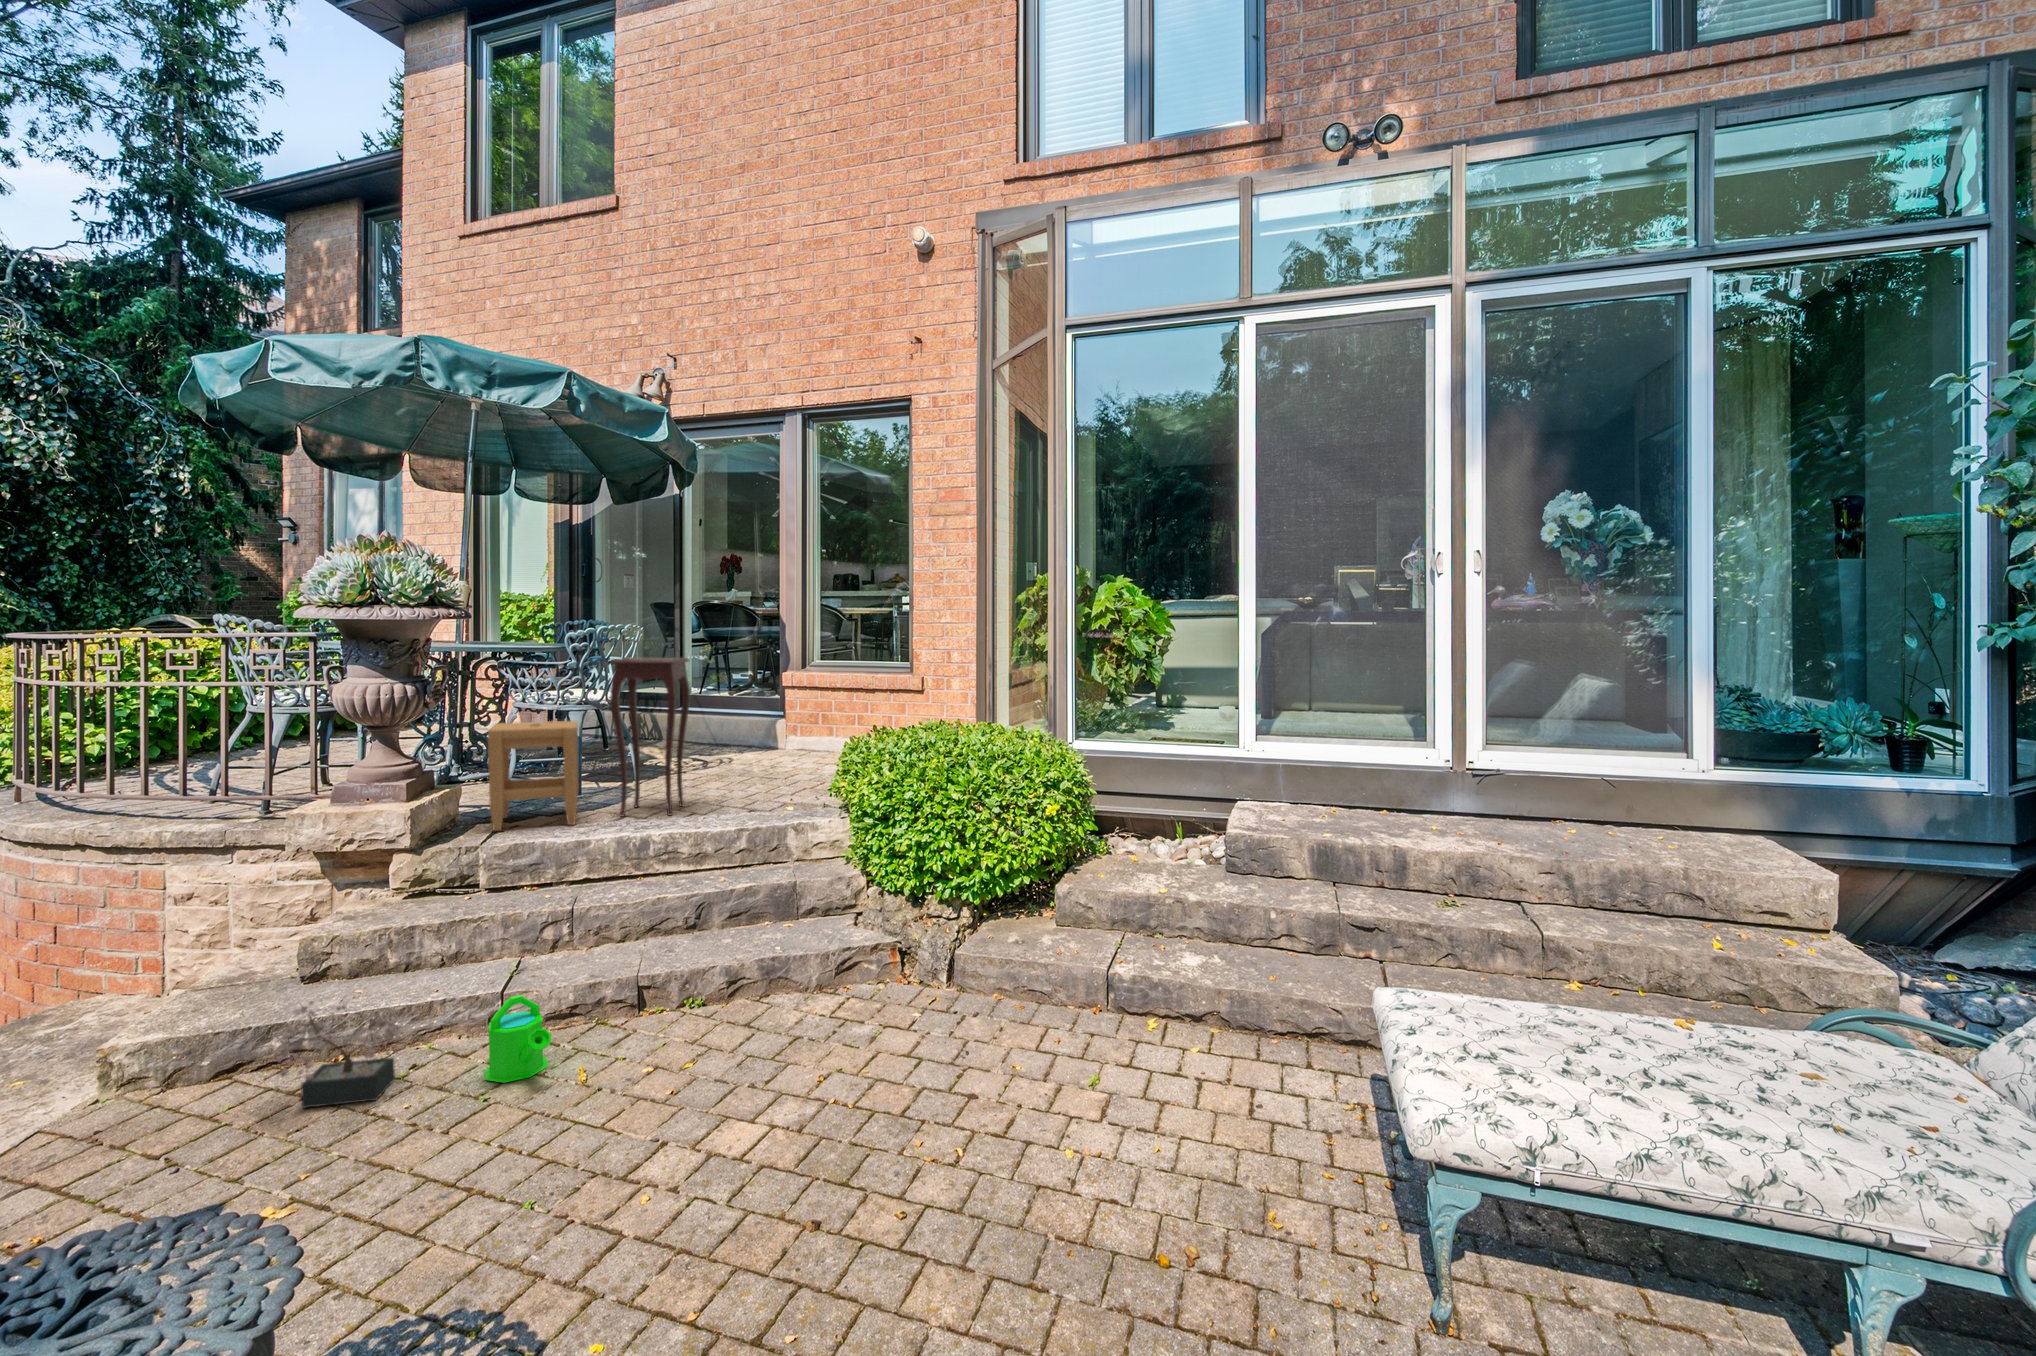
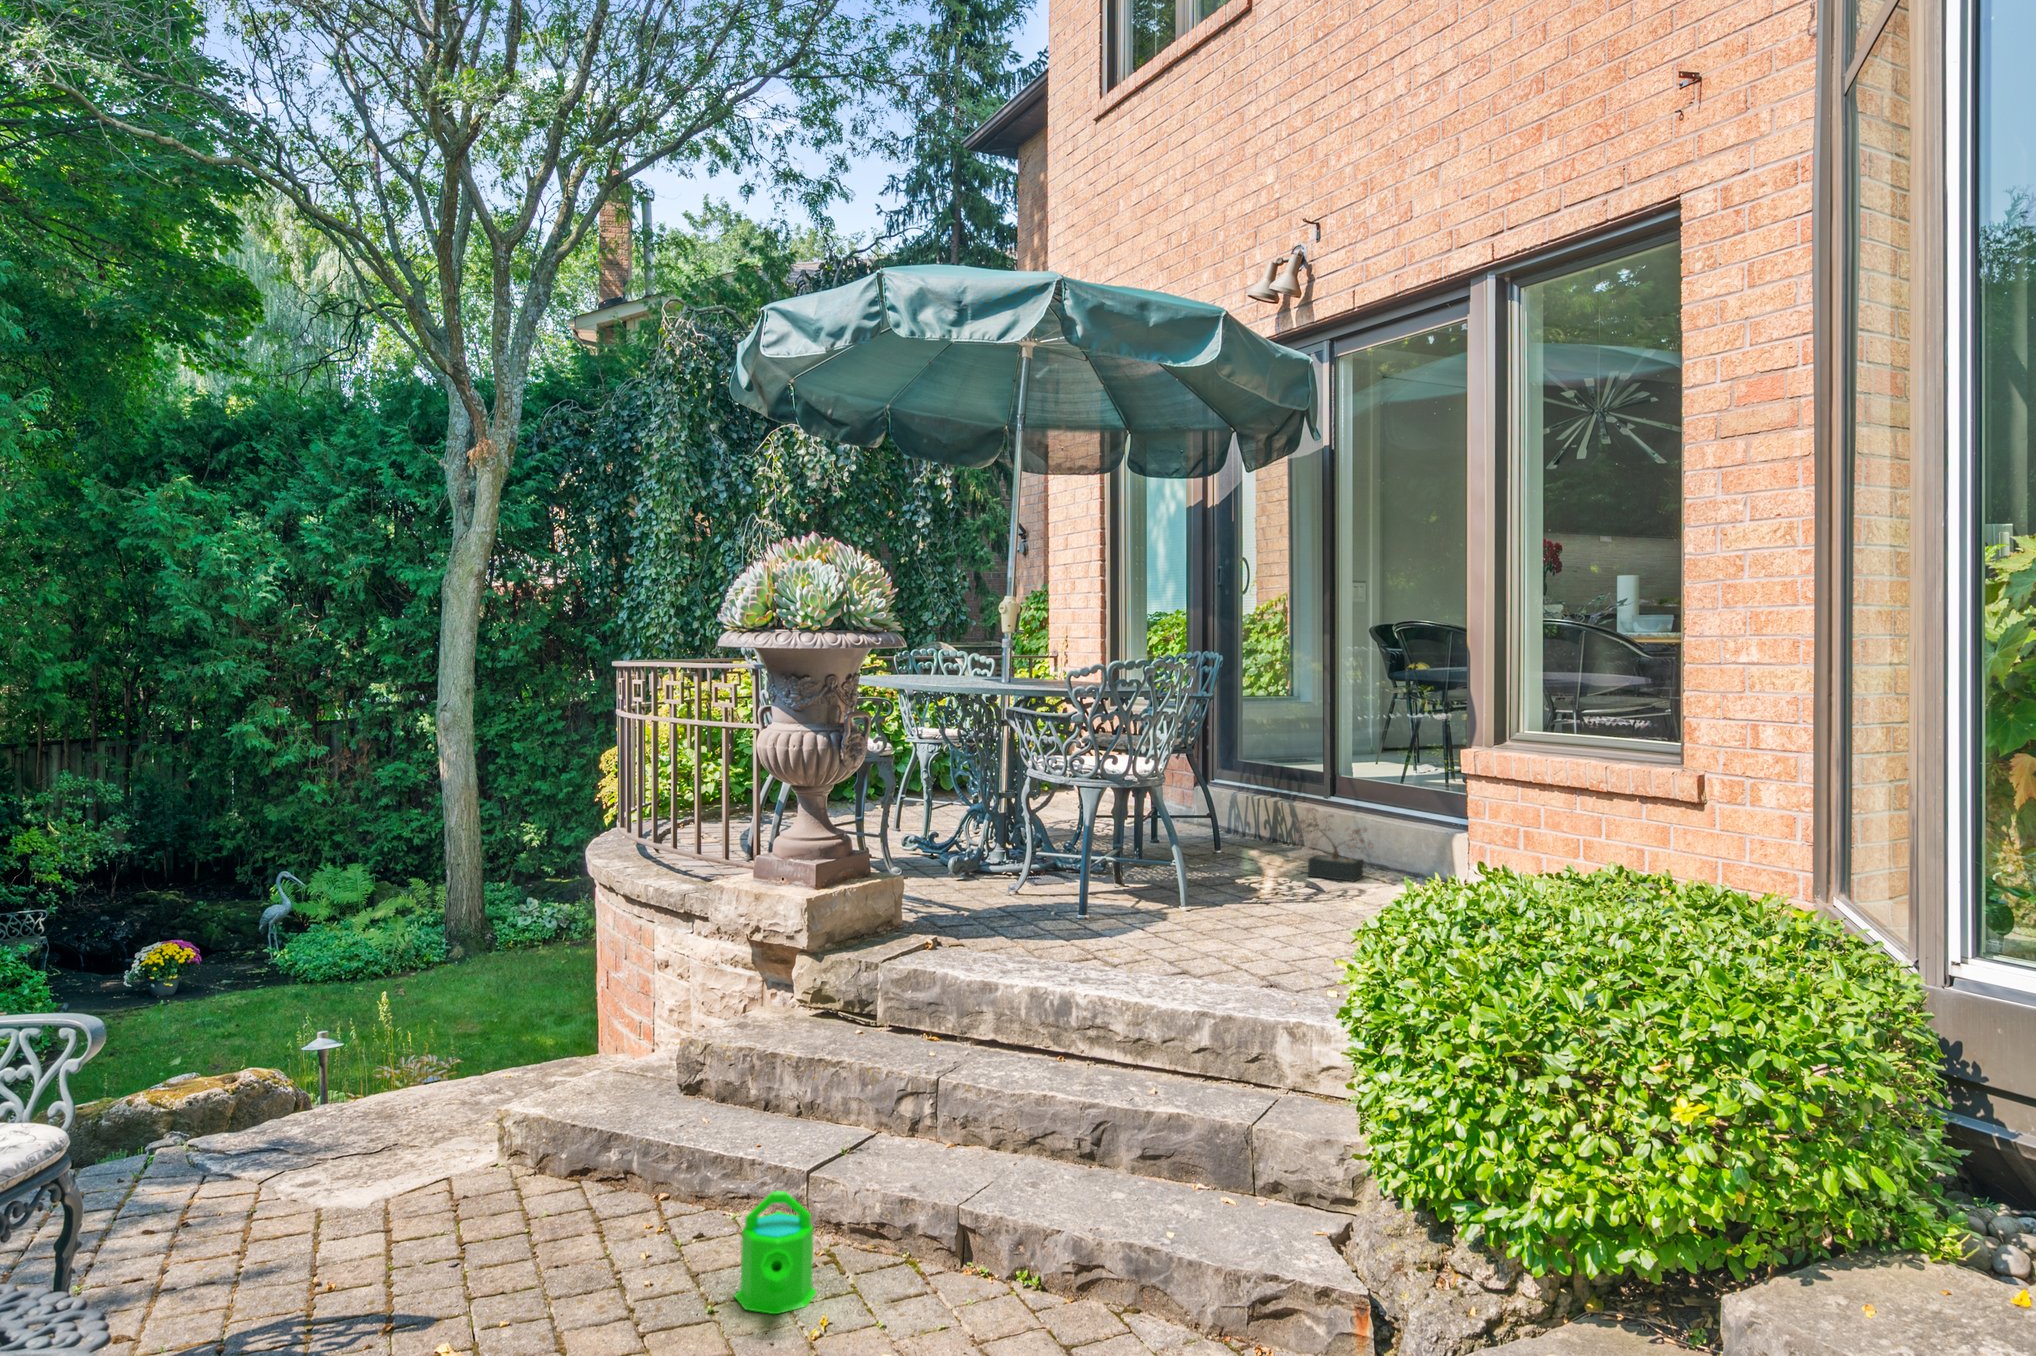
side table: present [610,658,690,816] -> none [1069,715,1198,966]
stool: present [488,721,579,831] -> none [910,795,1048,955]
decorative plant: present [272,1002,407,1108] -> present [1294,807,1374,881]

